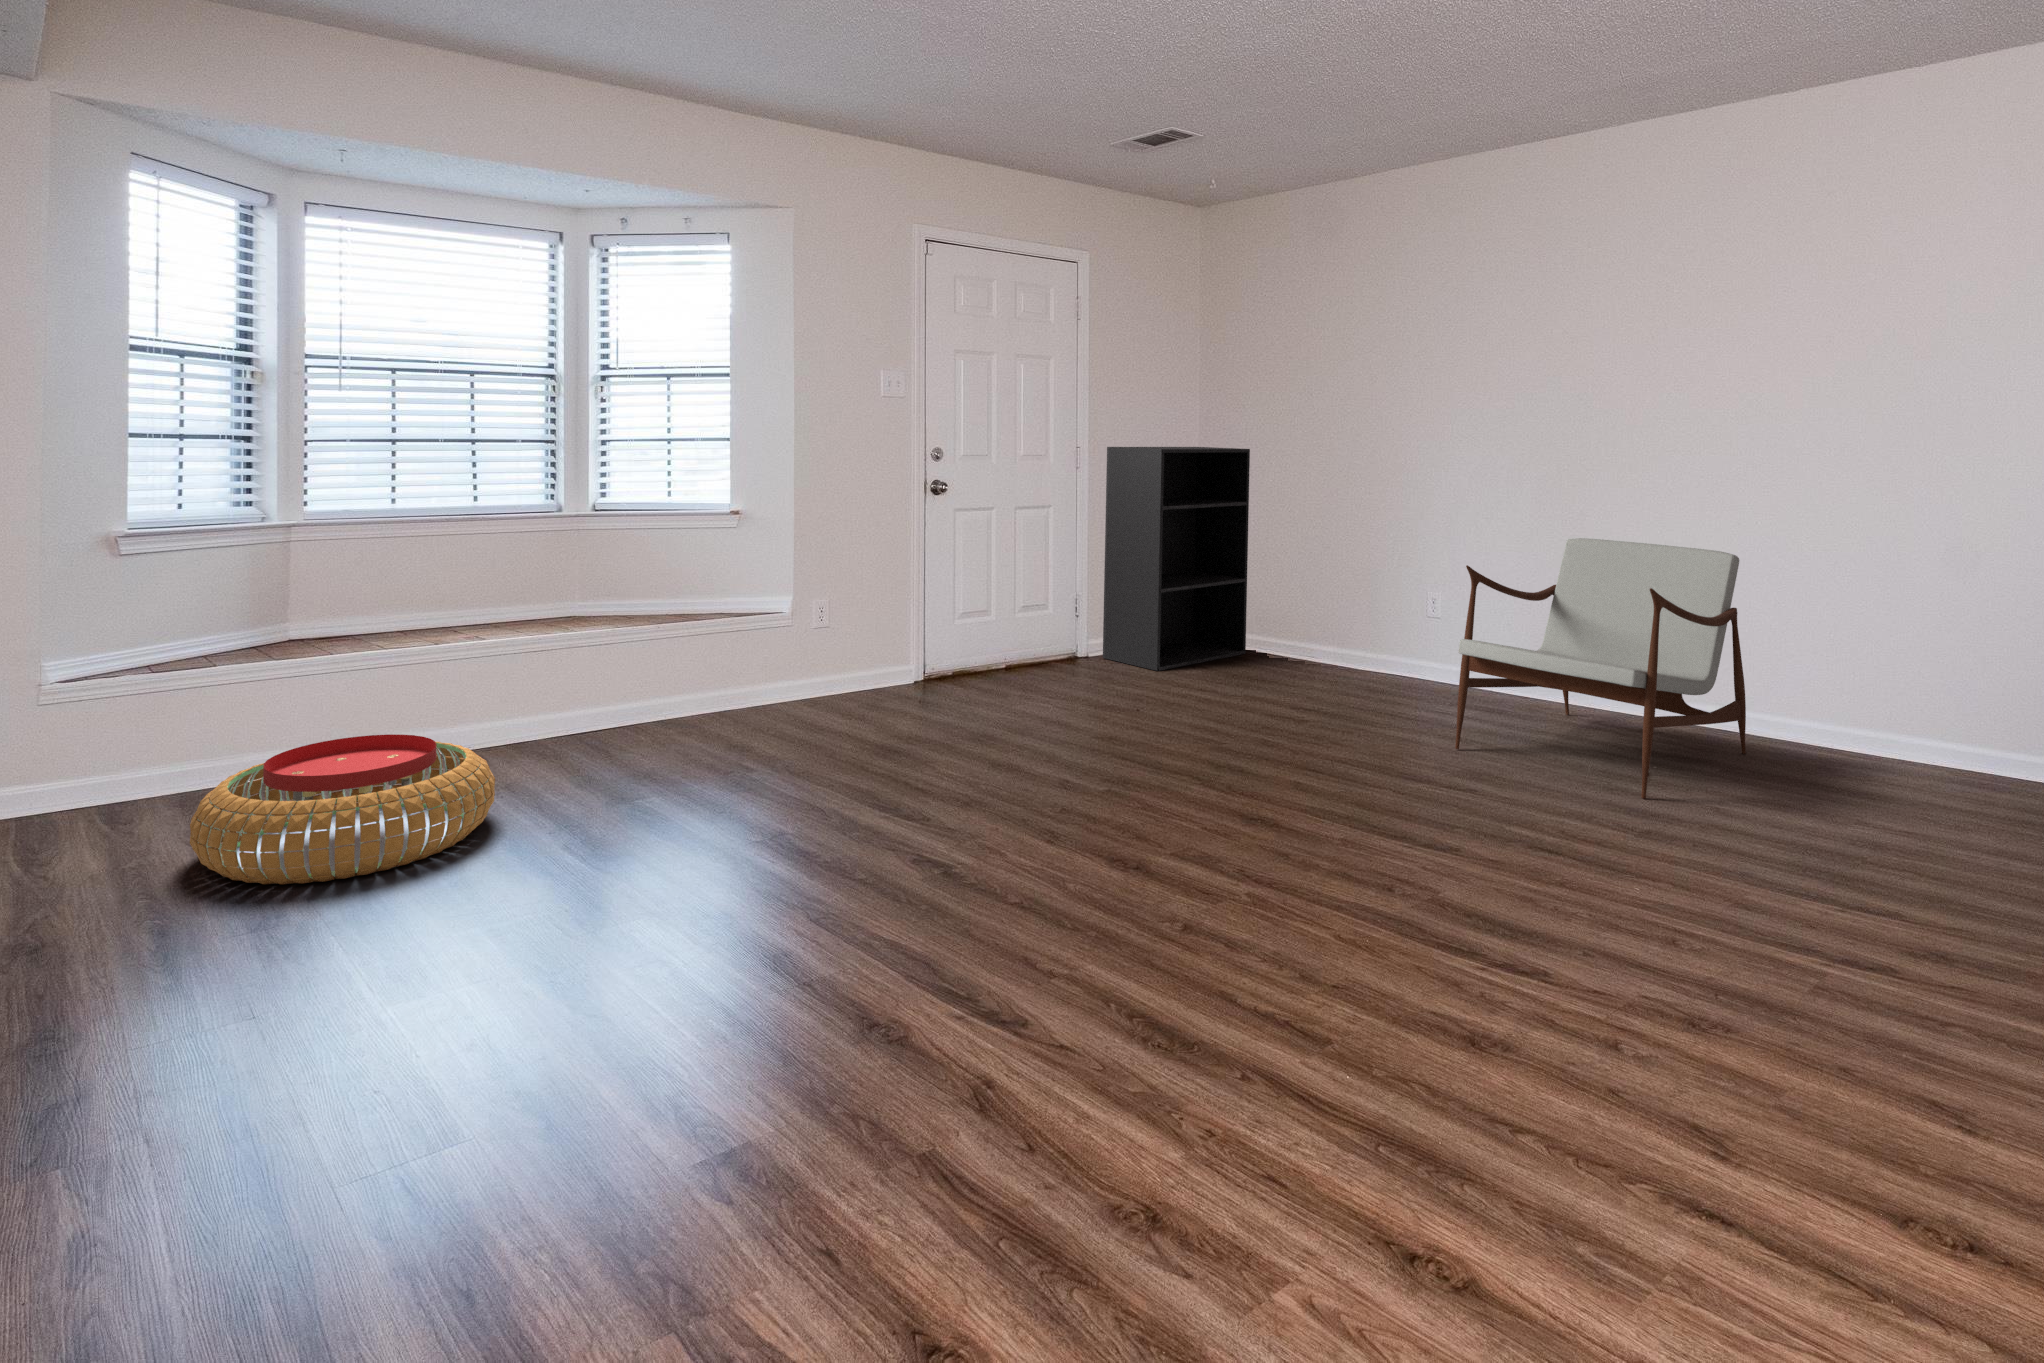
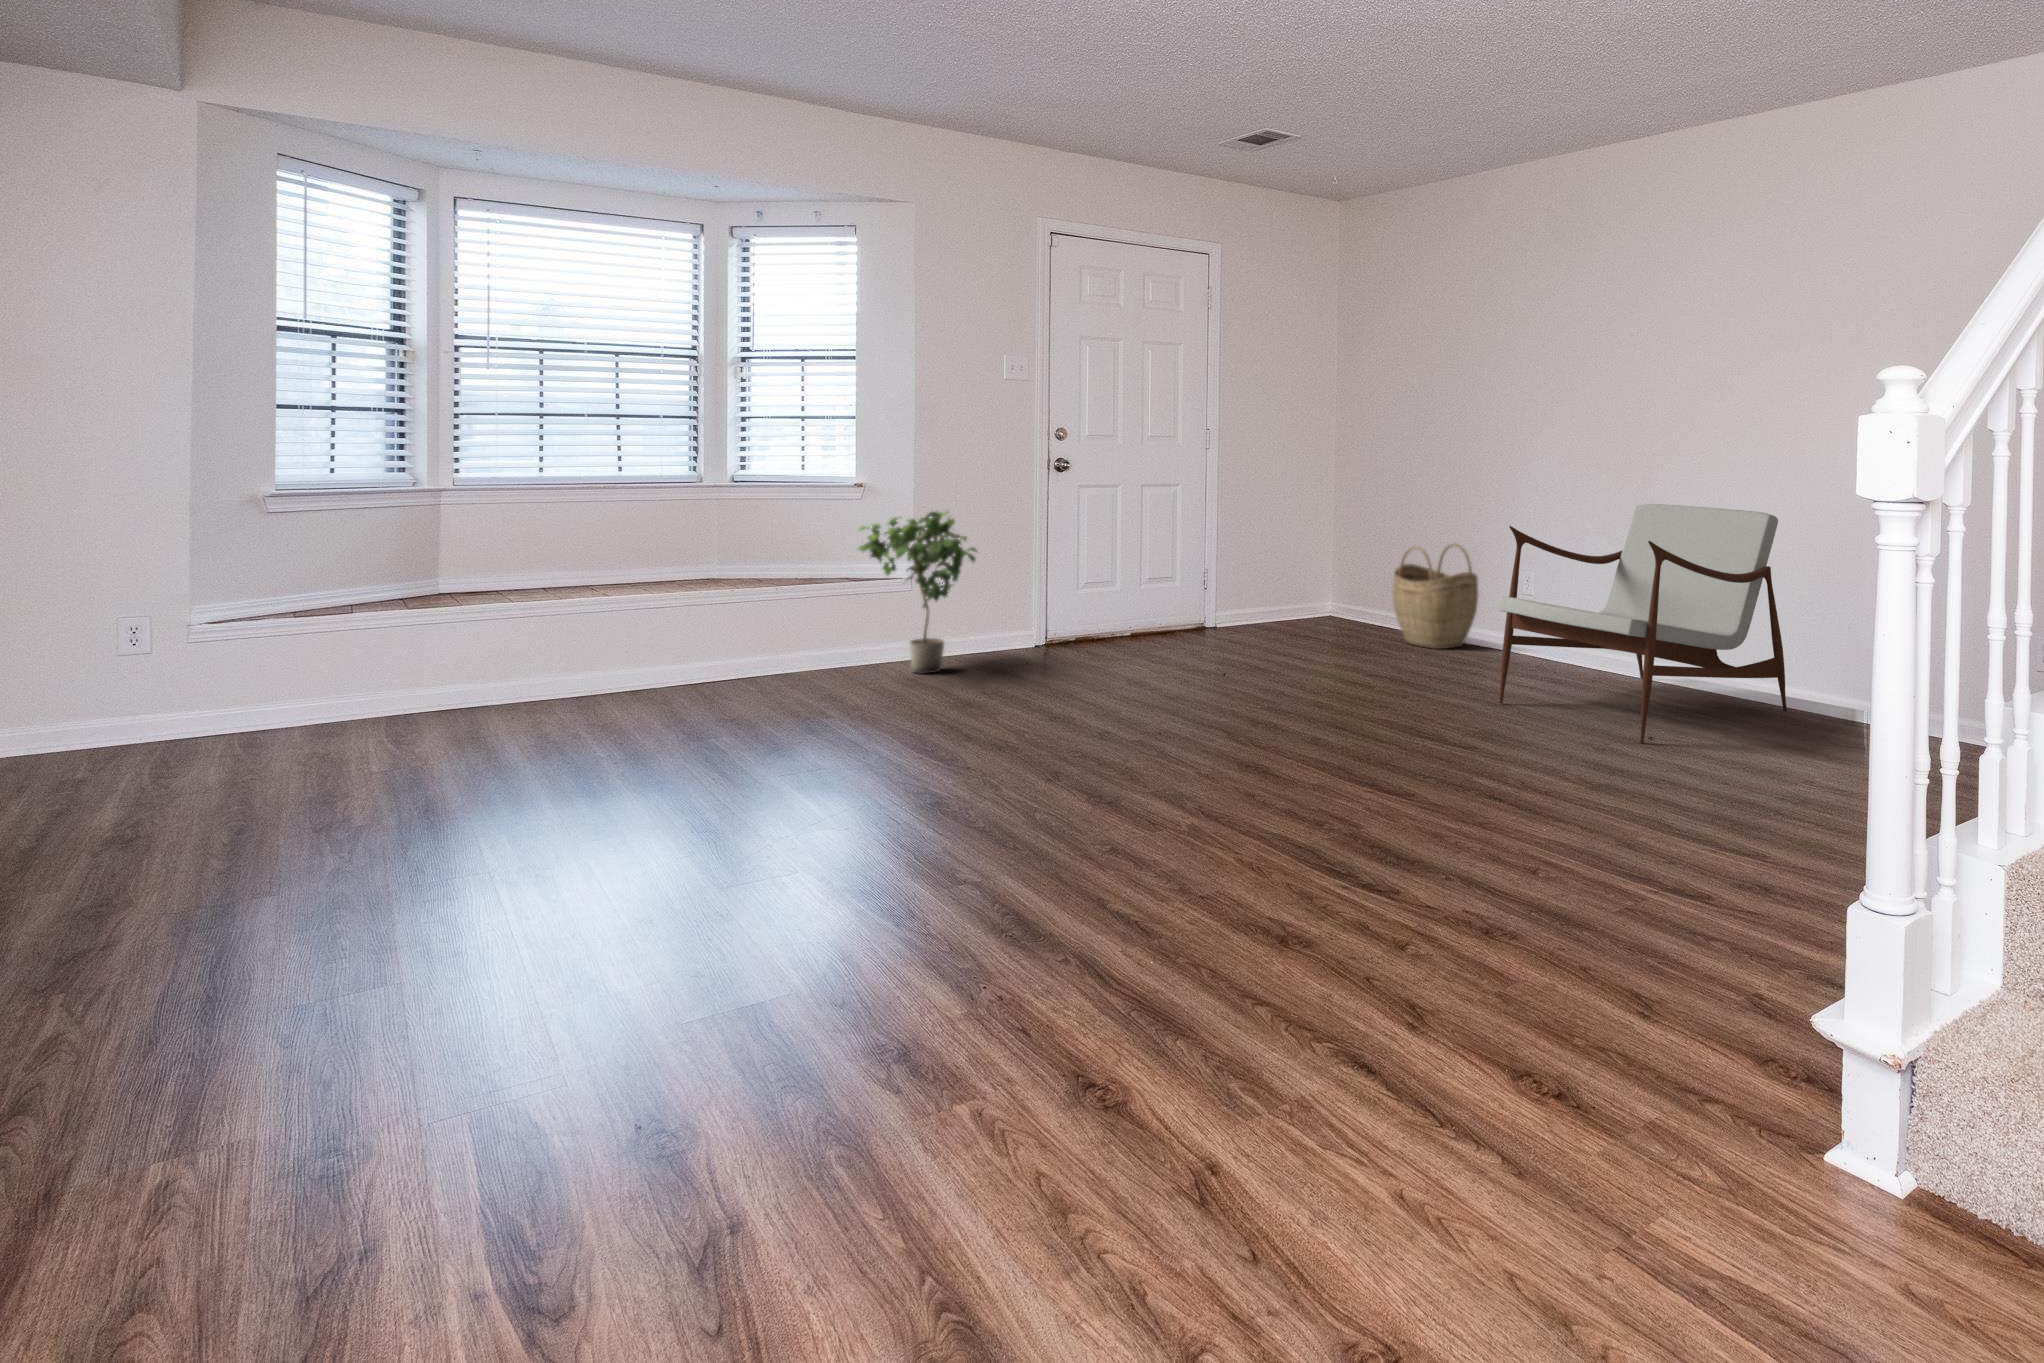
bookshelf: present [1103,447,1250,671] -> none [1229,424,1376,640]
potted plant: none [761,542,874,719] -> present [858,511,977,674]
woven basket: none [1280,571,1371,680] -> present [1393,544,1478,649]
pouf: present [190,734,495,885] -> none [285,664,567,781]

